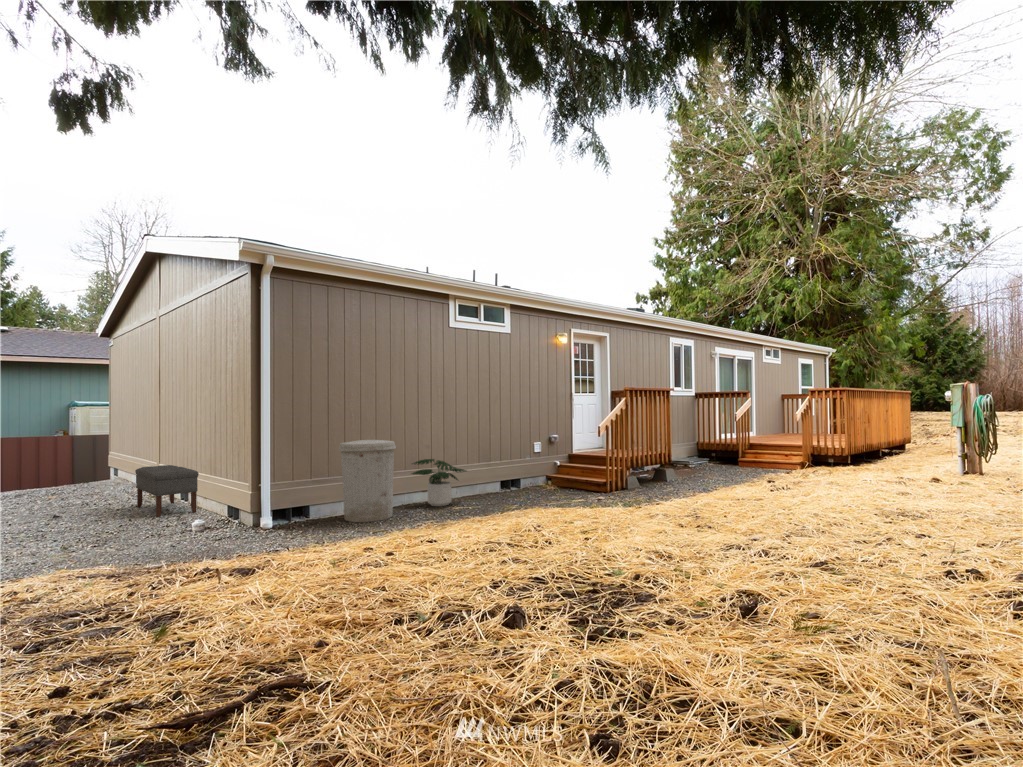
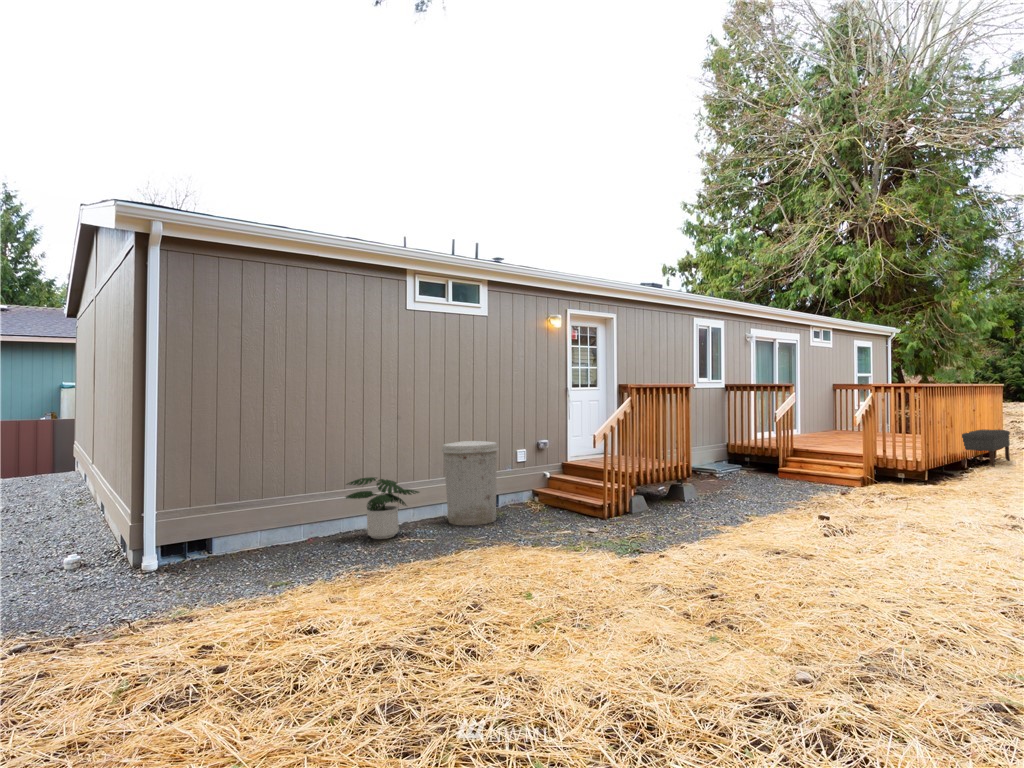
trash can: present [339,440,396,522] -> present [441,441,499,525]
bench: present [135,465,199,517] -> present [961,429,1010,467]

